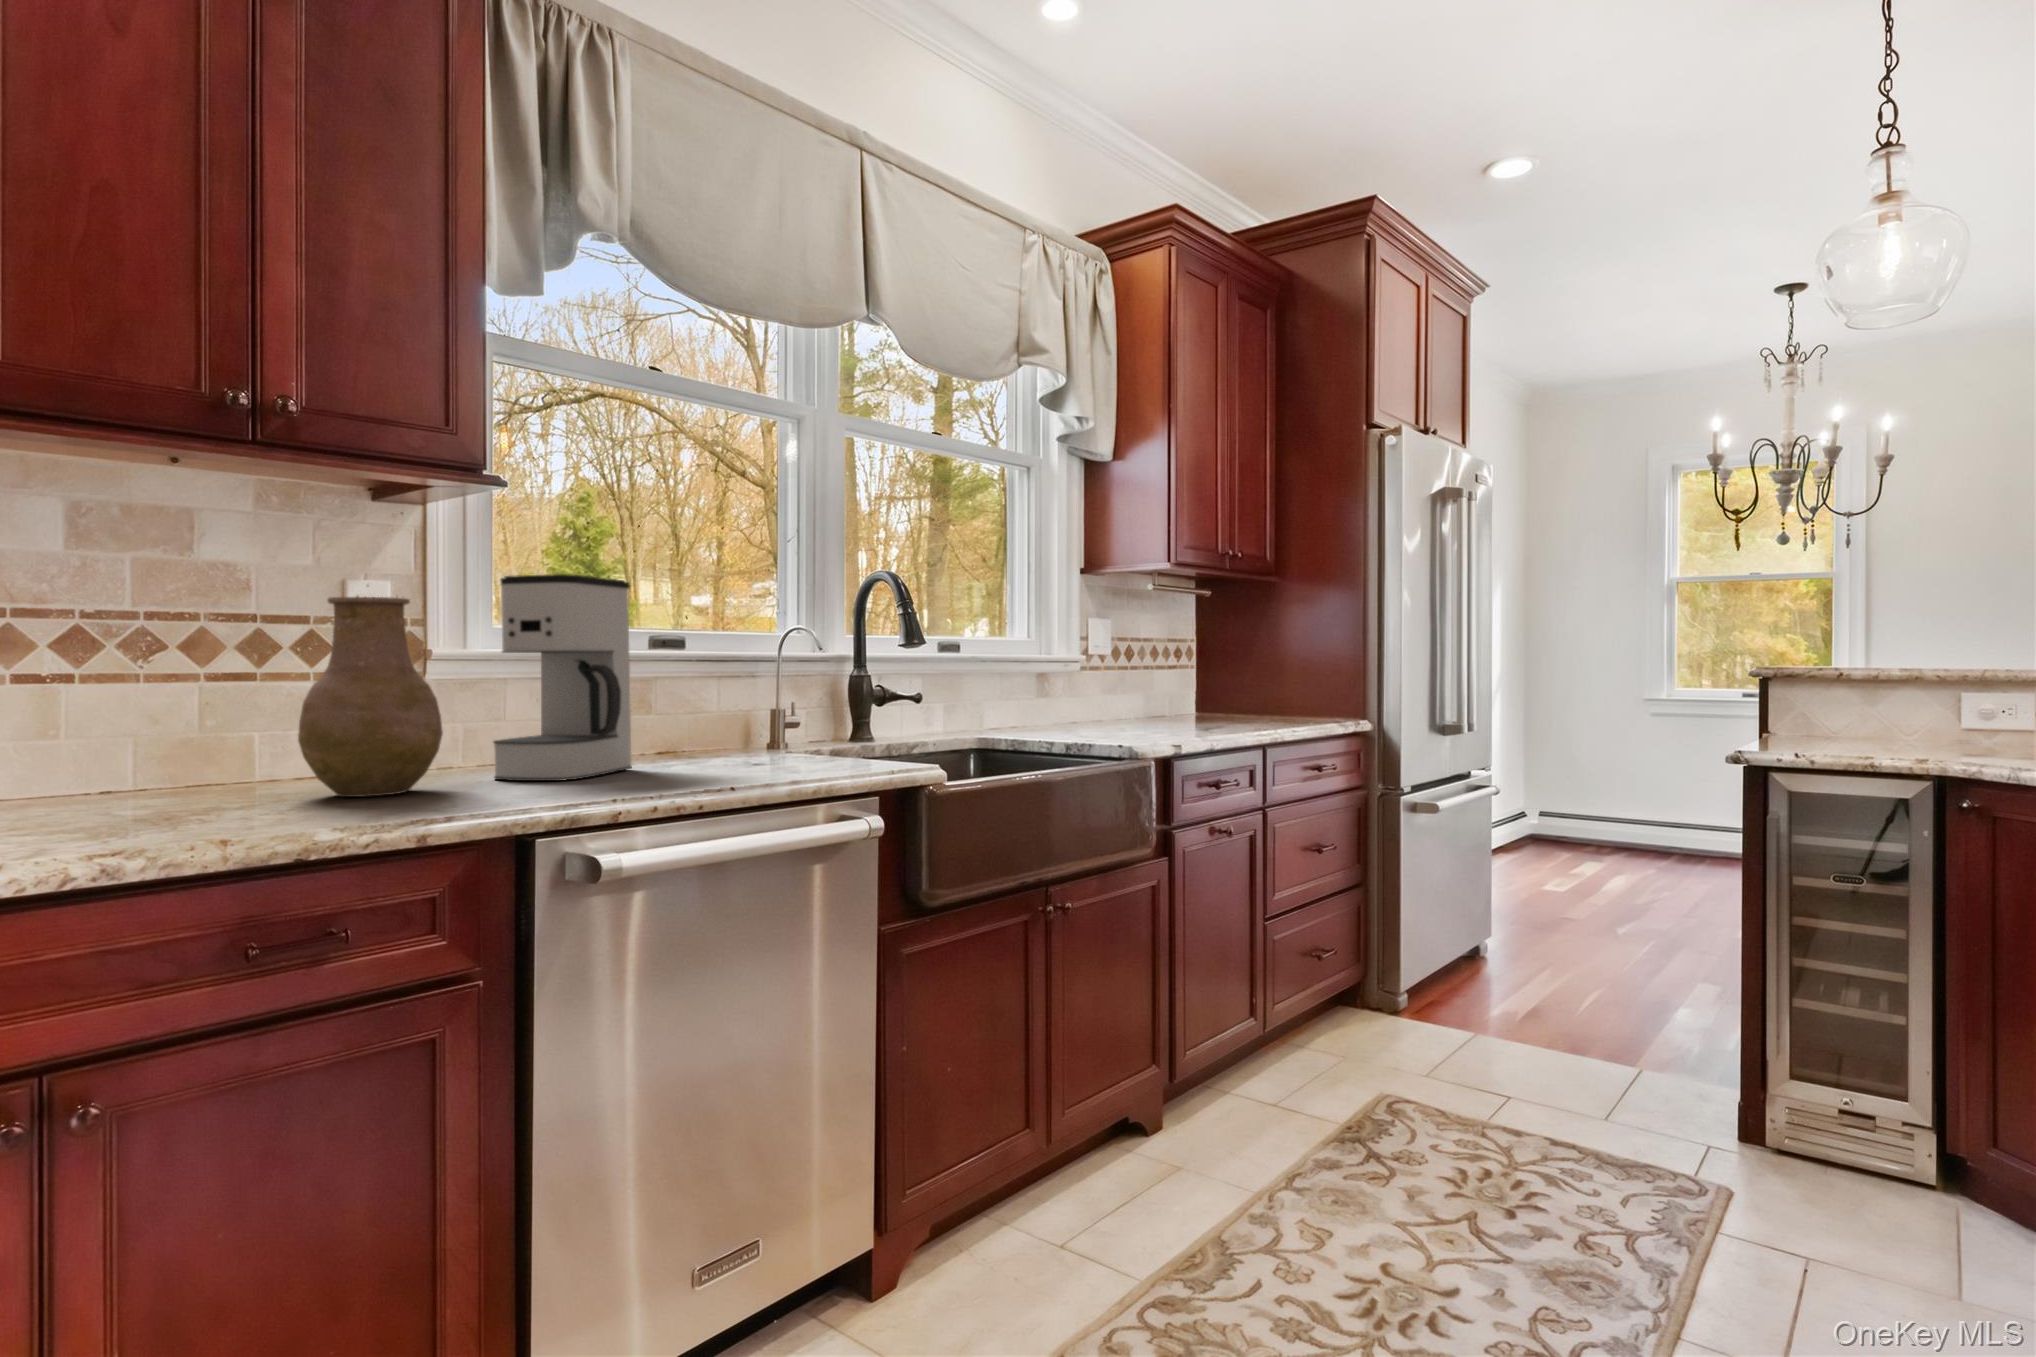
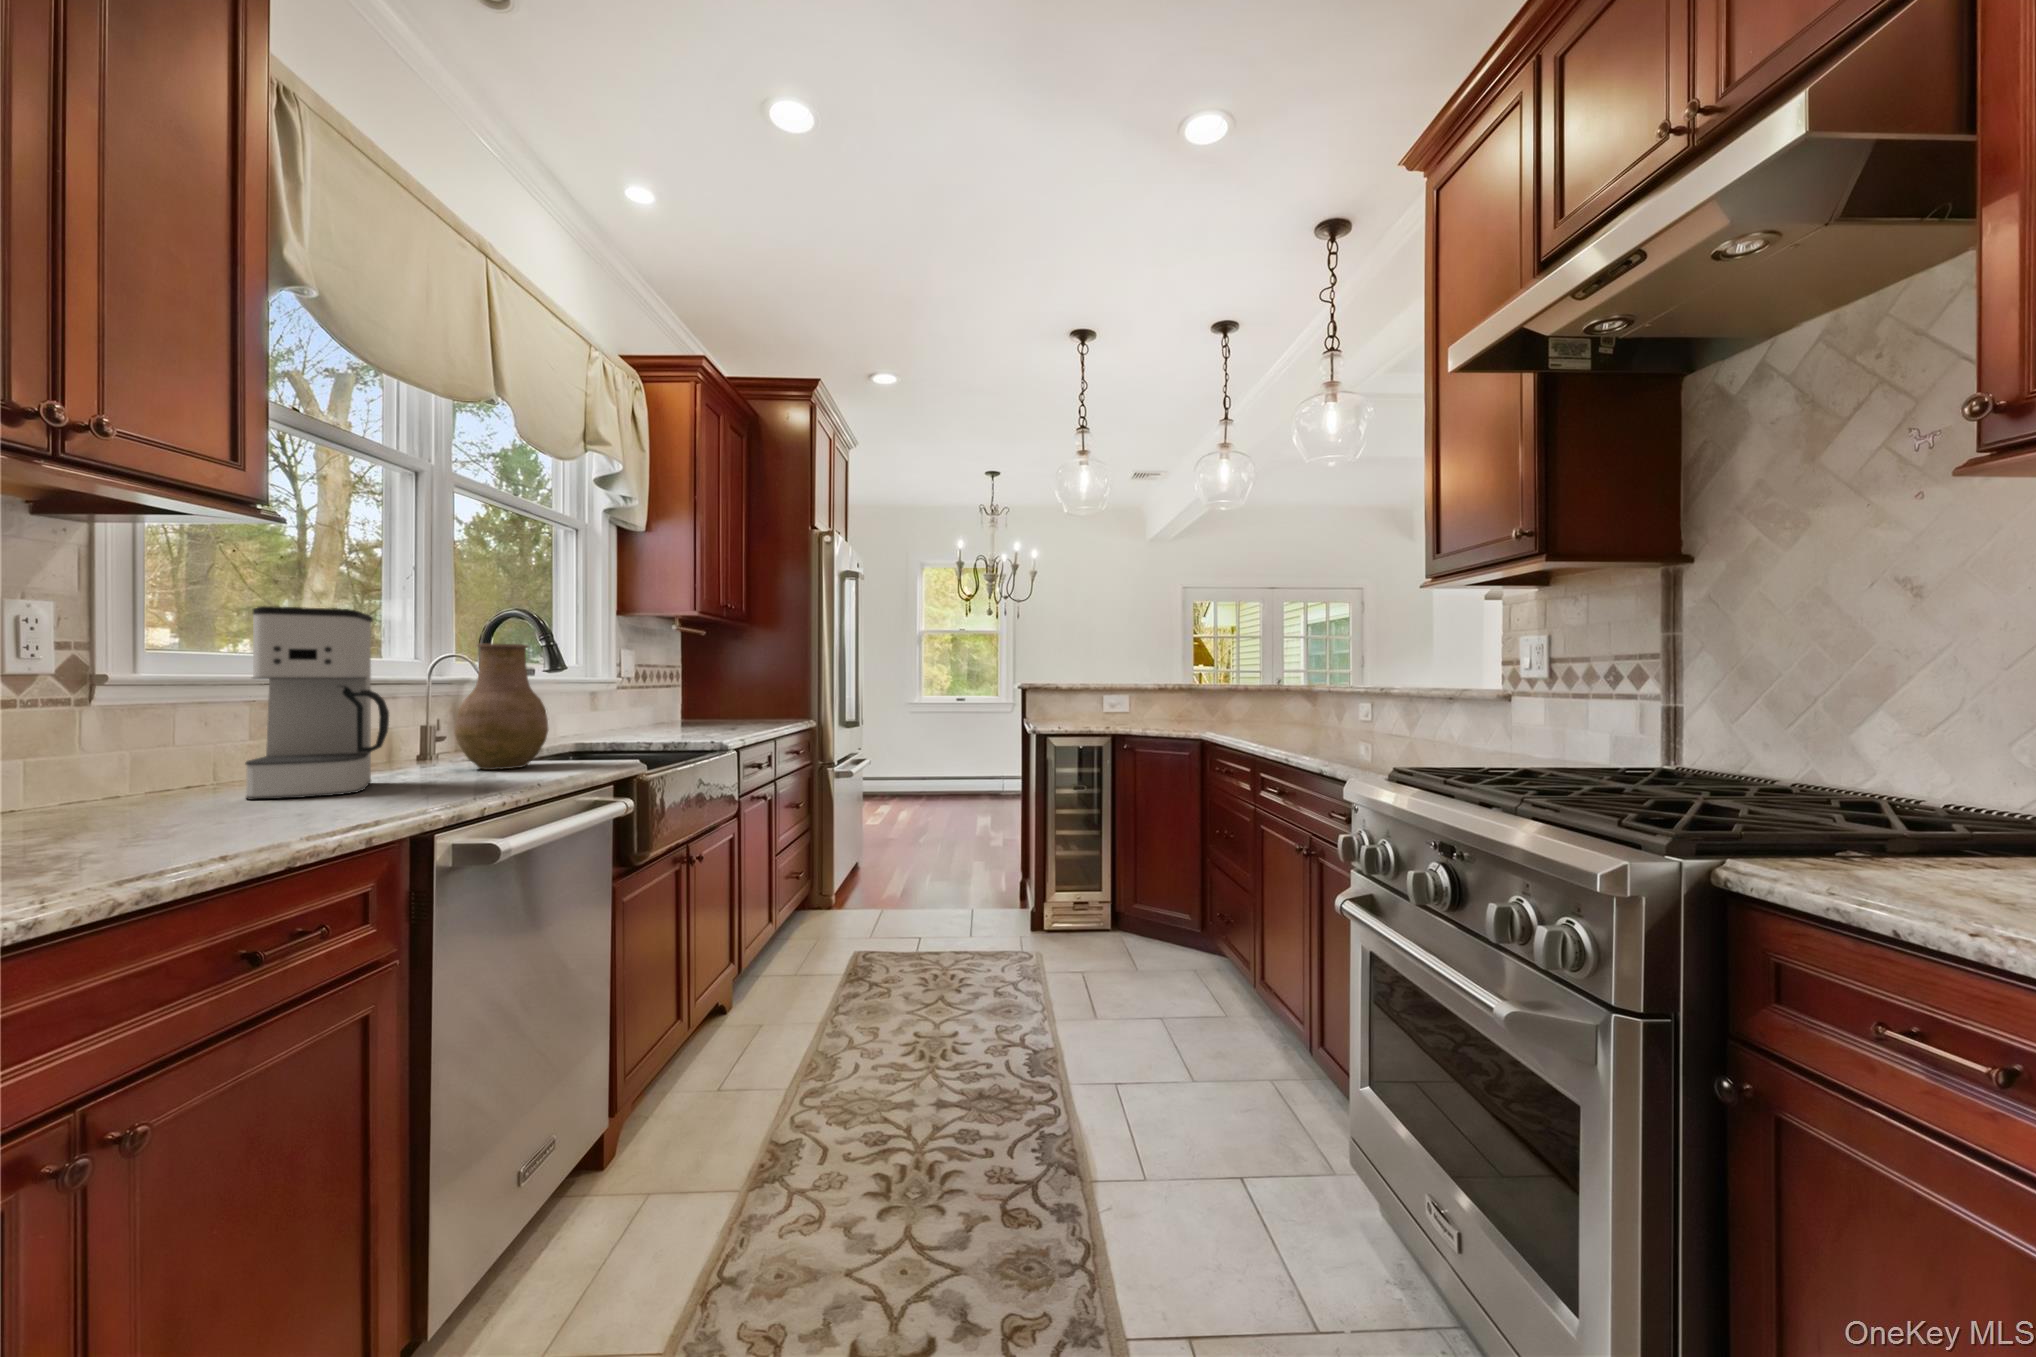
vase: present [298,597,443,797] -> present [455,644,548,770]

